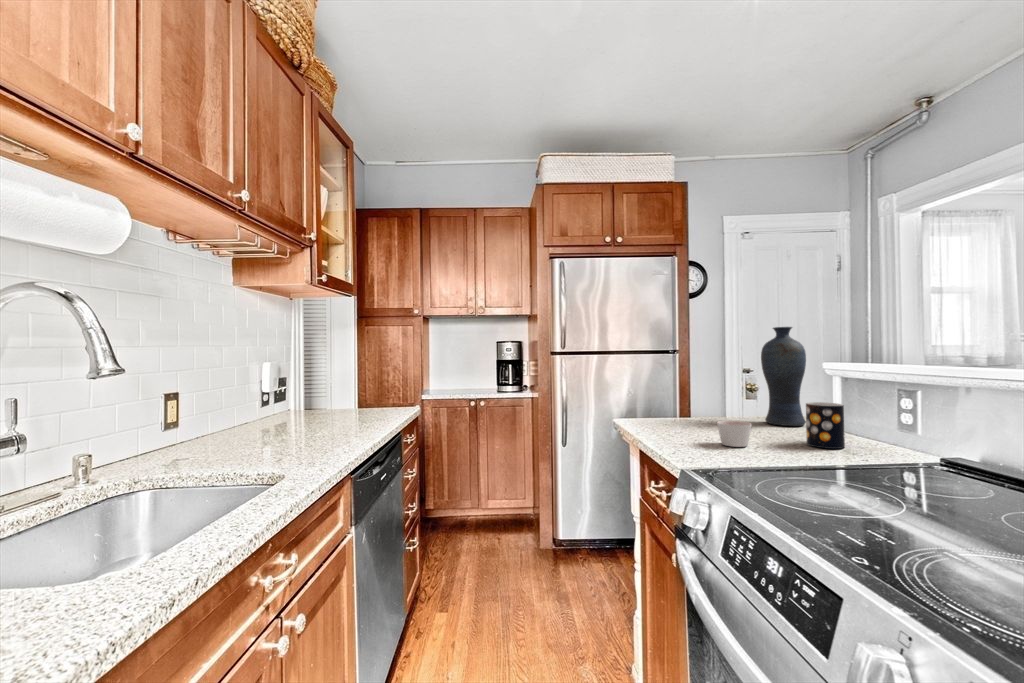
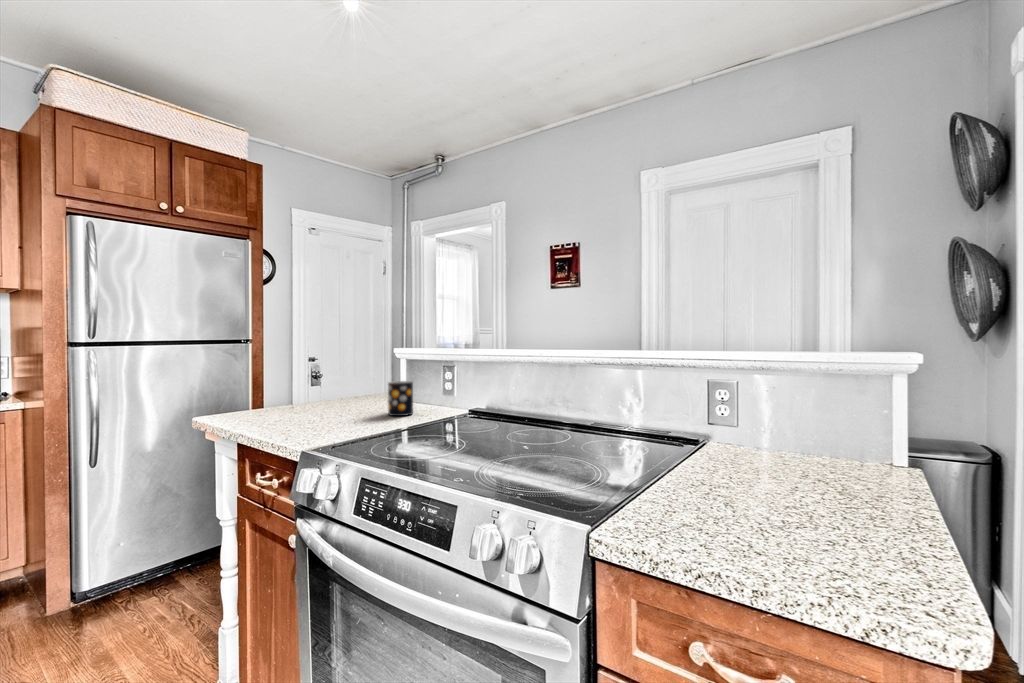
vase: present [761,327,806,426] -> none [347,320,381,403]
candle: present [717,421,751,447] -> none [321,403,351,426]

